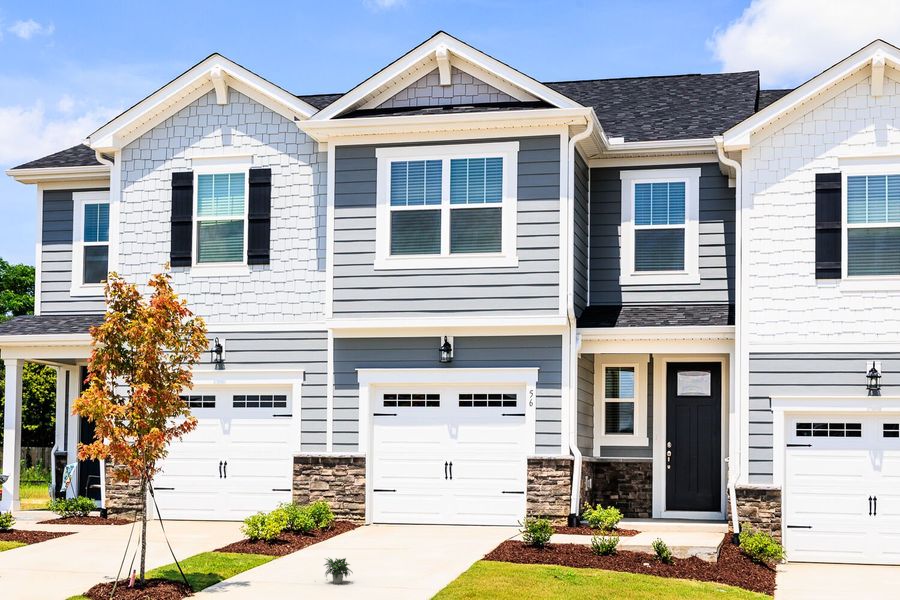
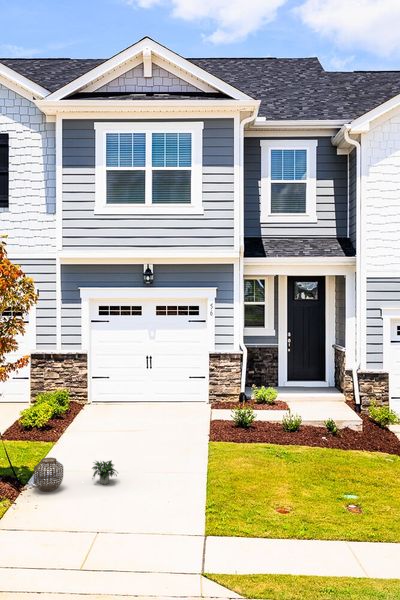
woven basket: none [262,551,293,585] -> present [34,458,63,492]

